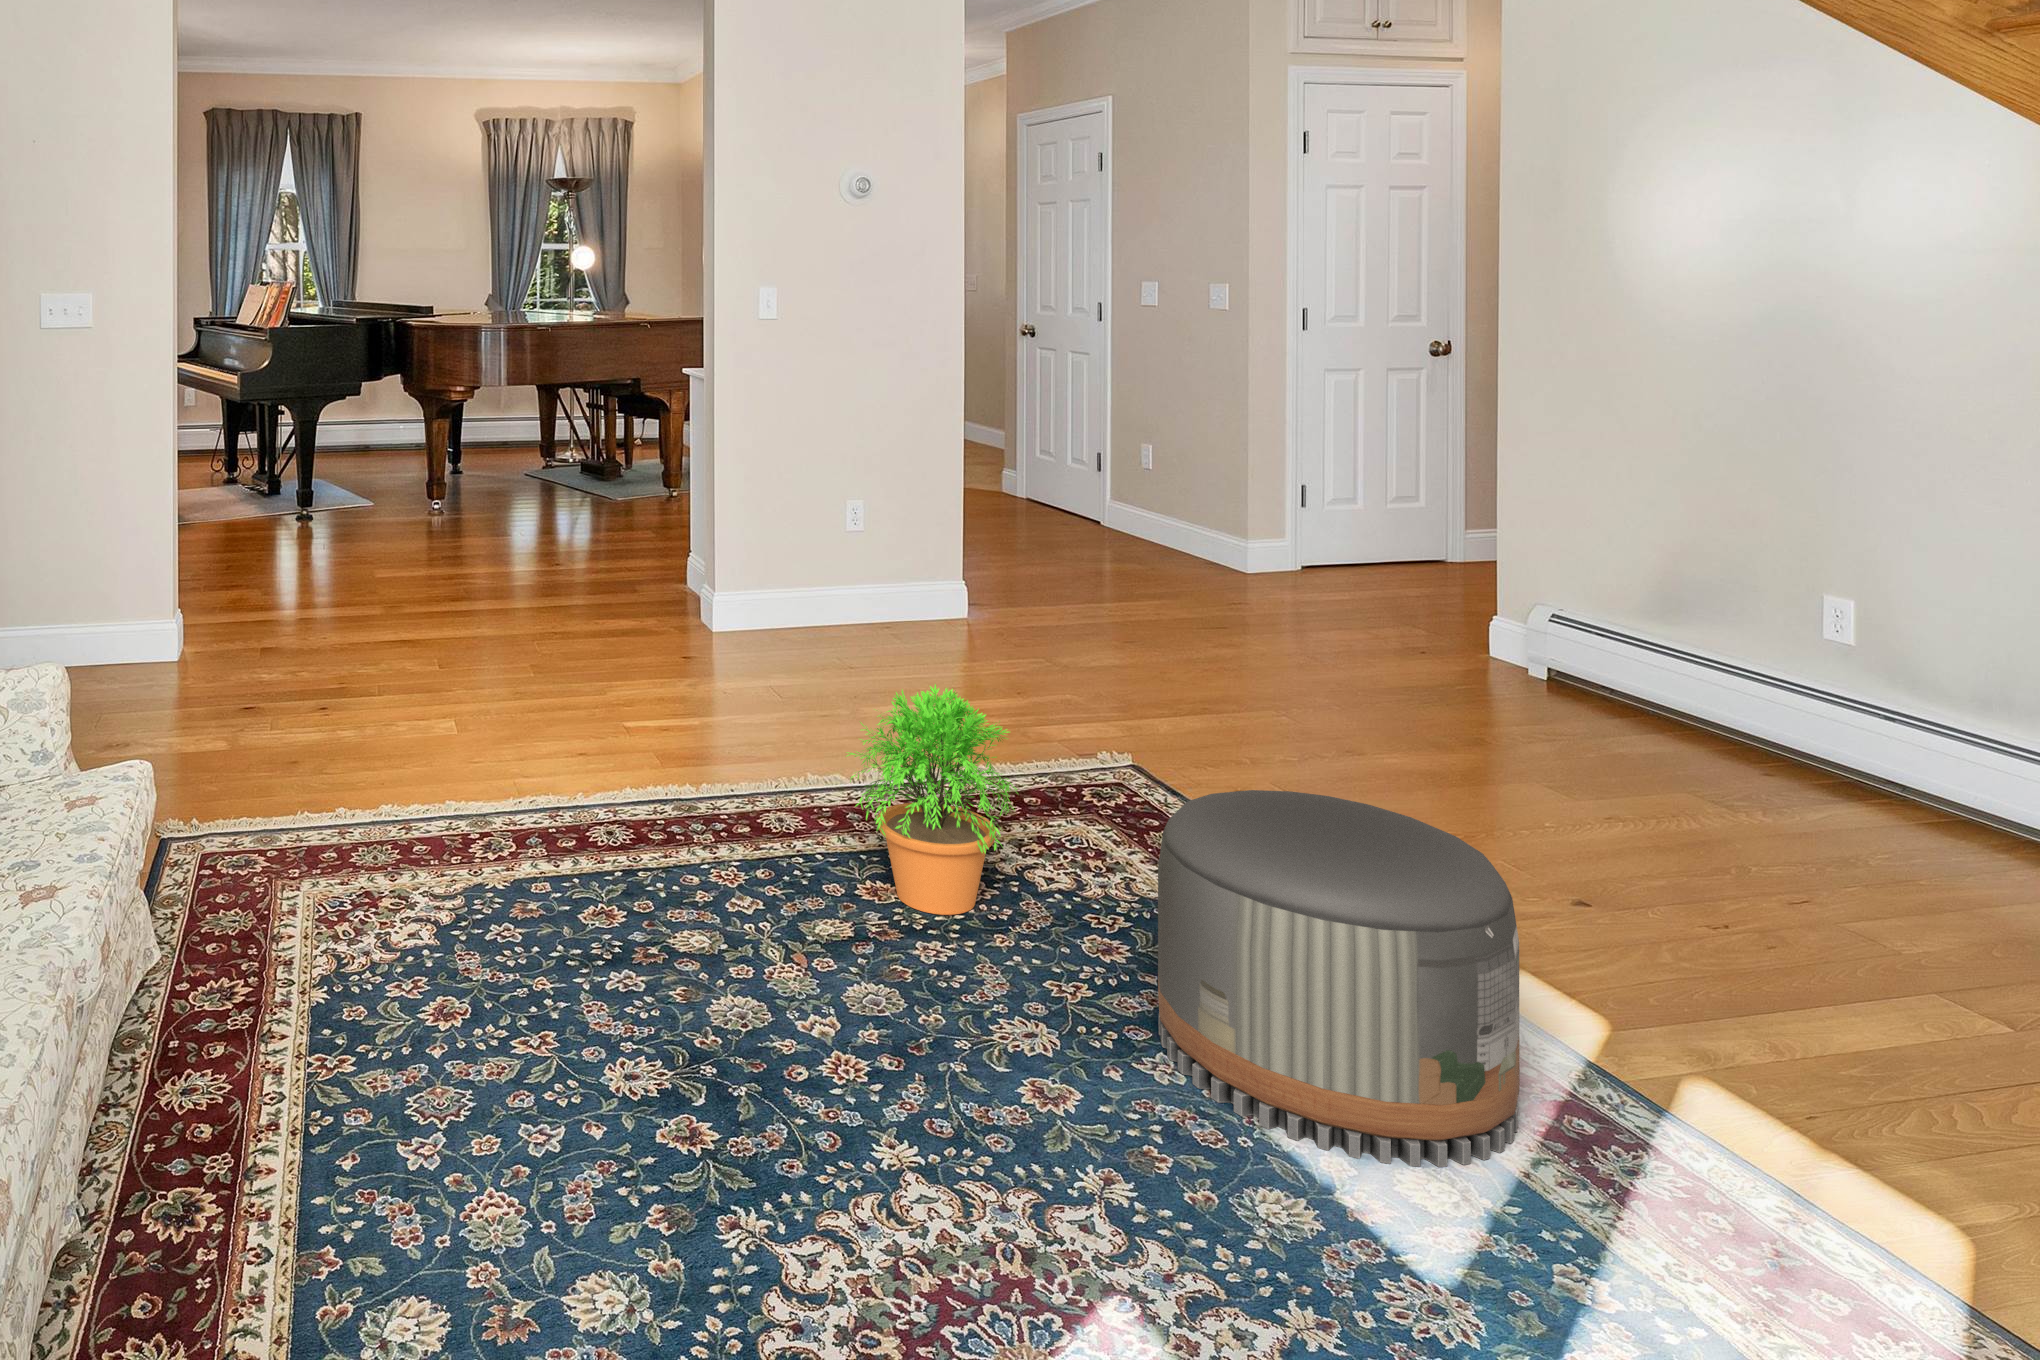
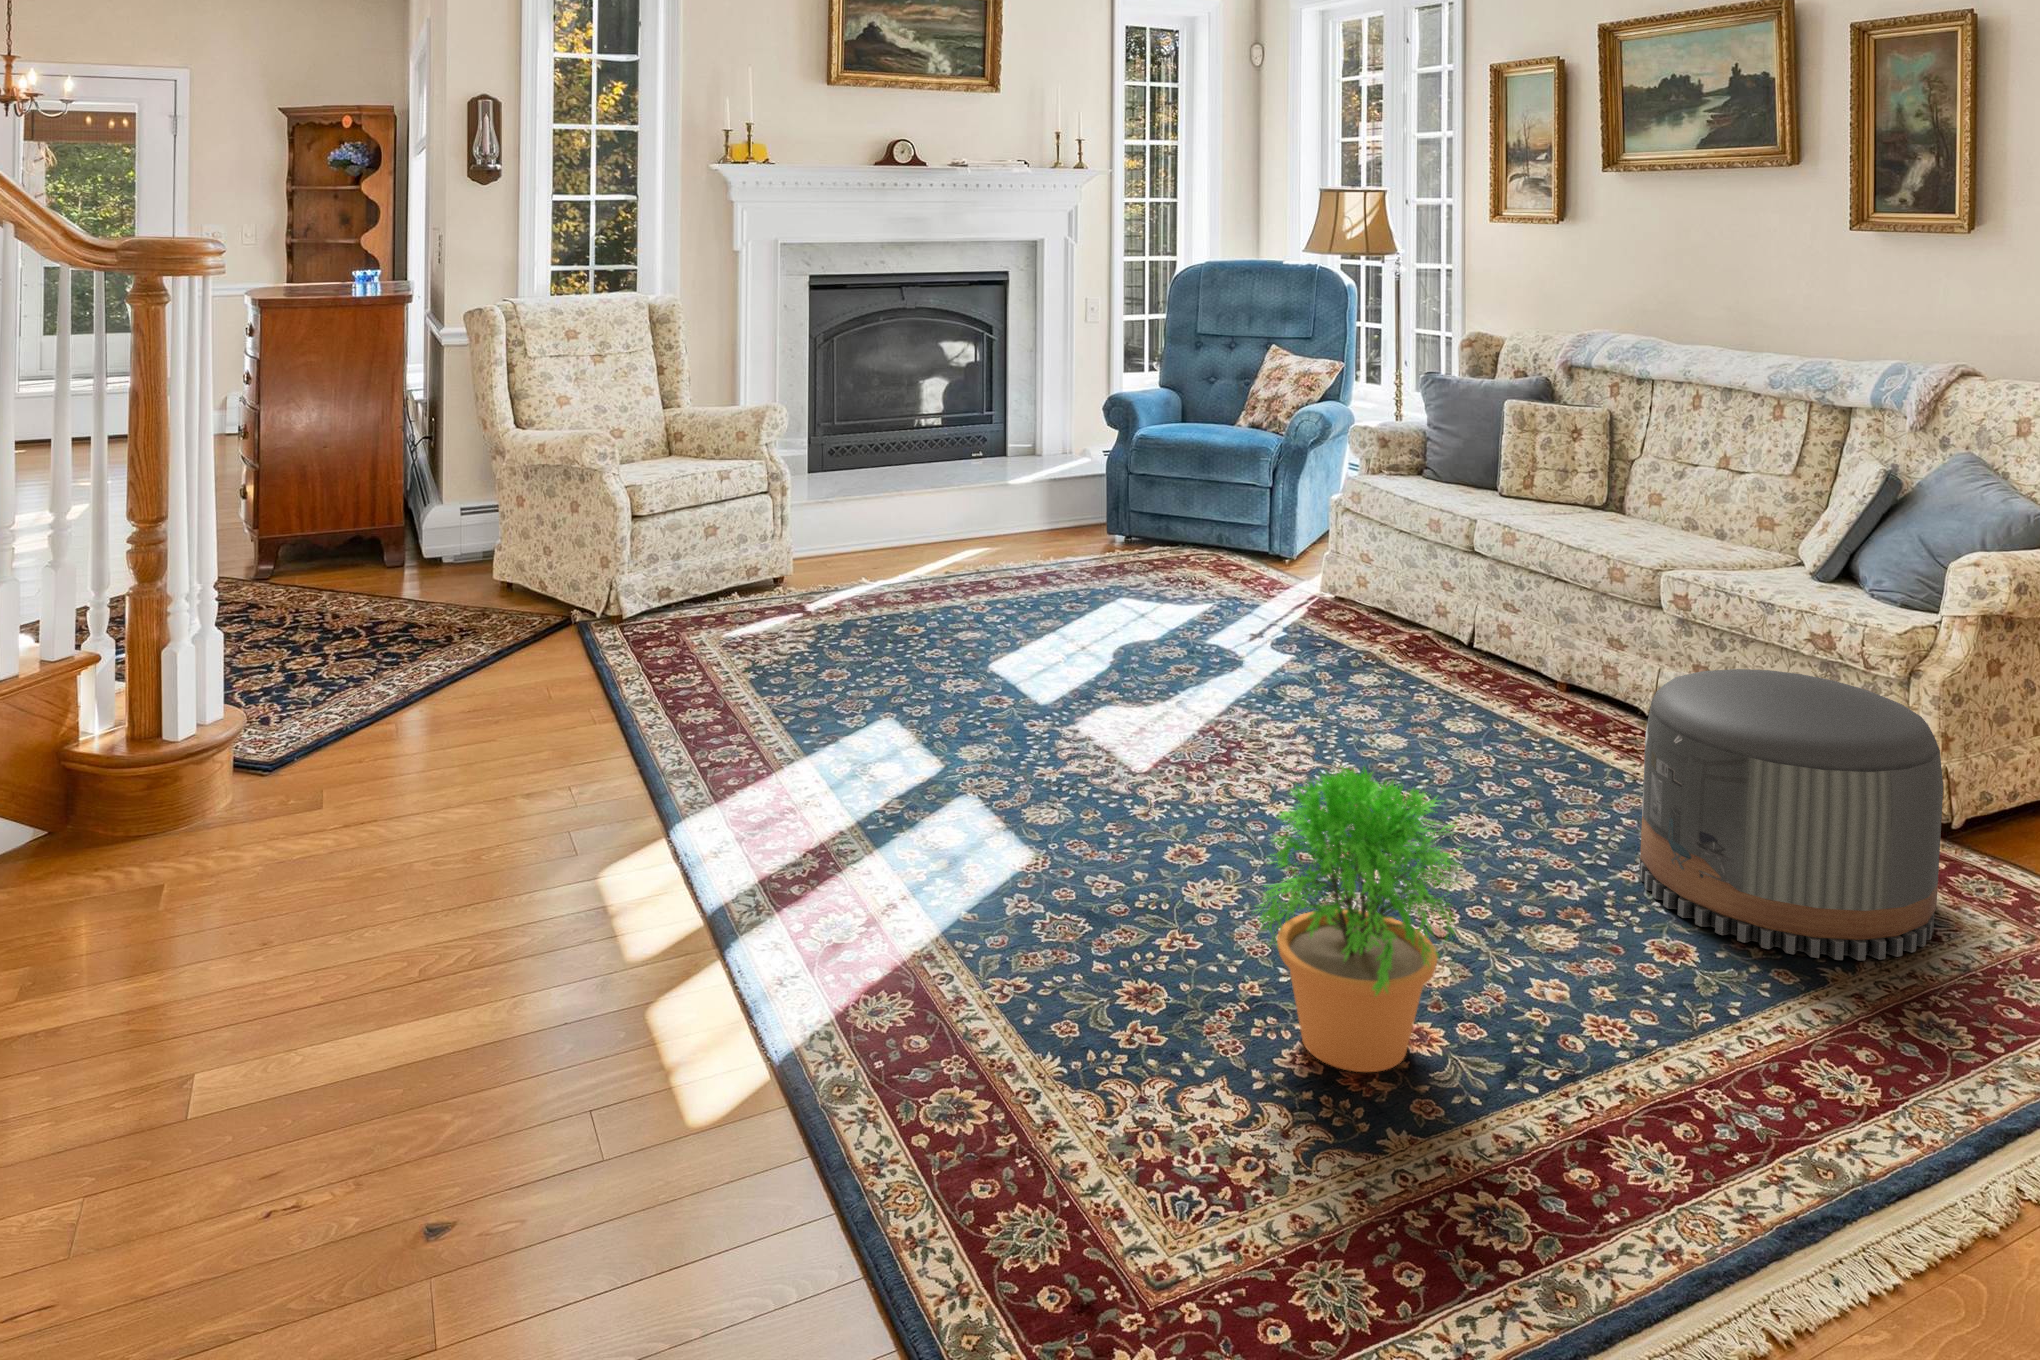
pouf: present [1158,790,1520,1167] -> present [1639,669,1943,960]

